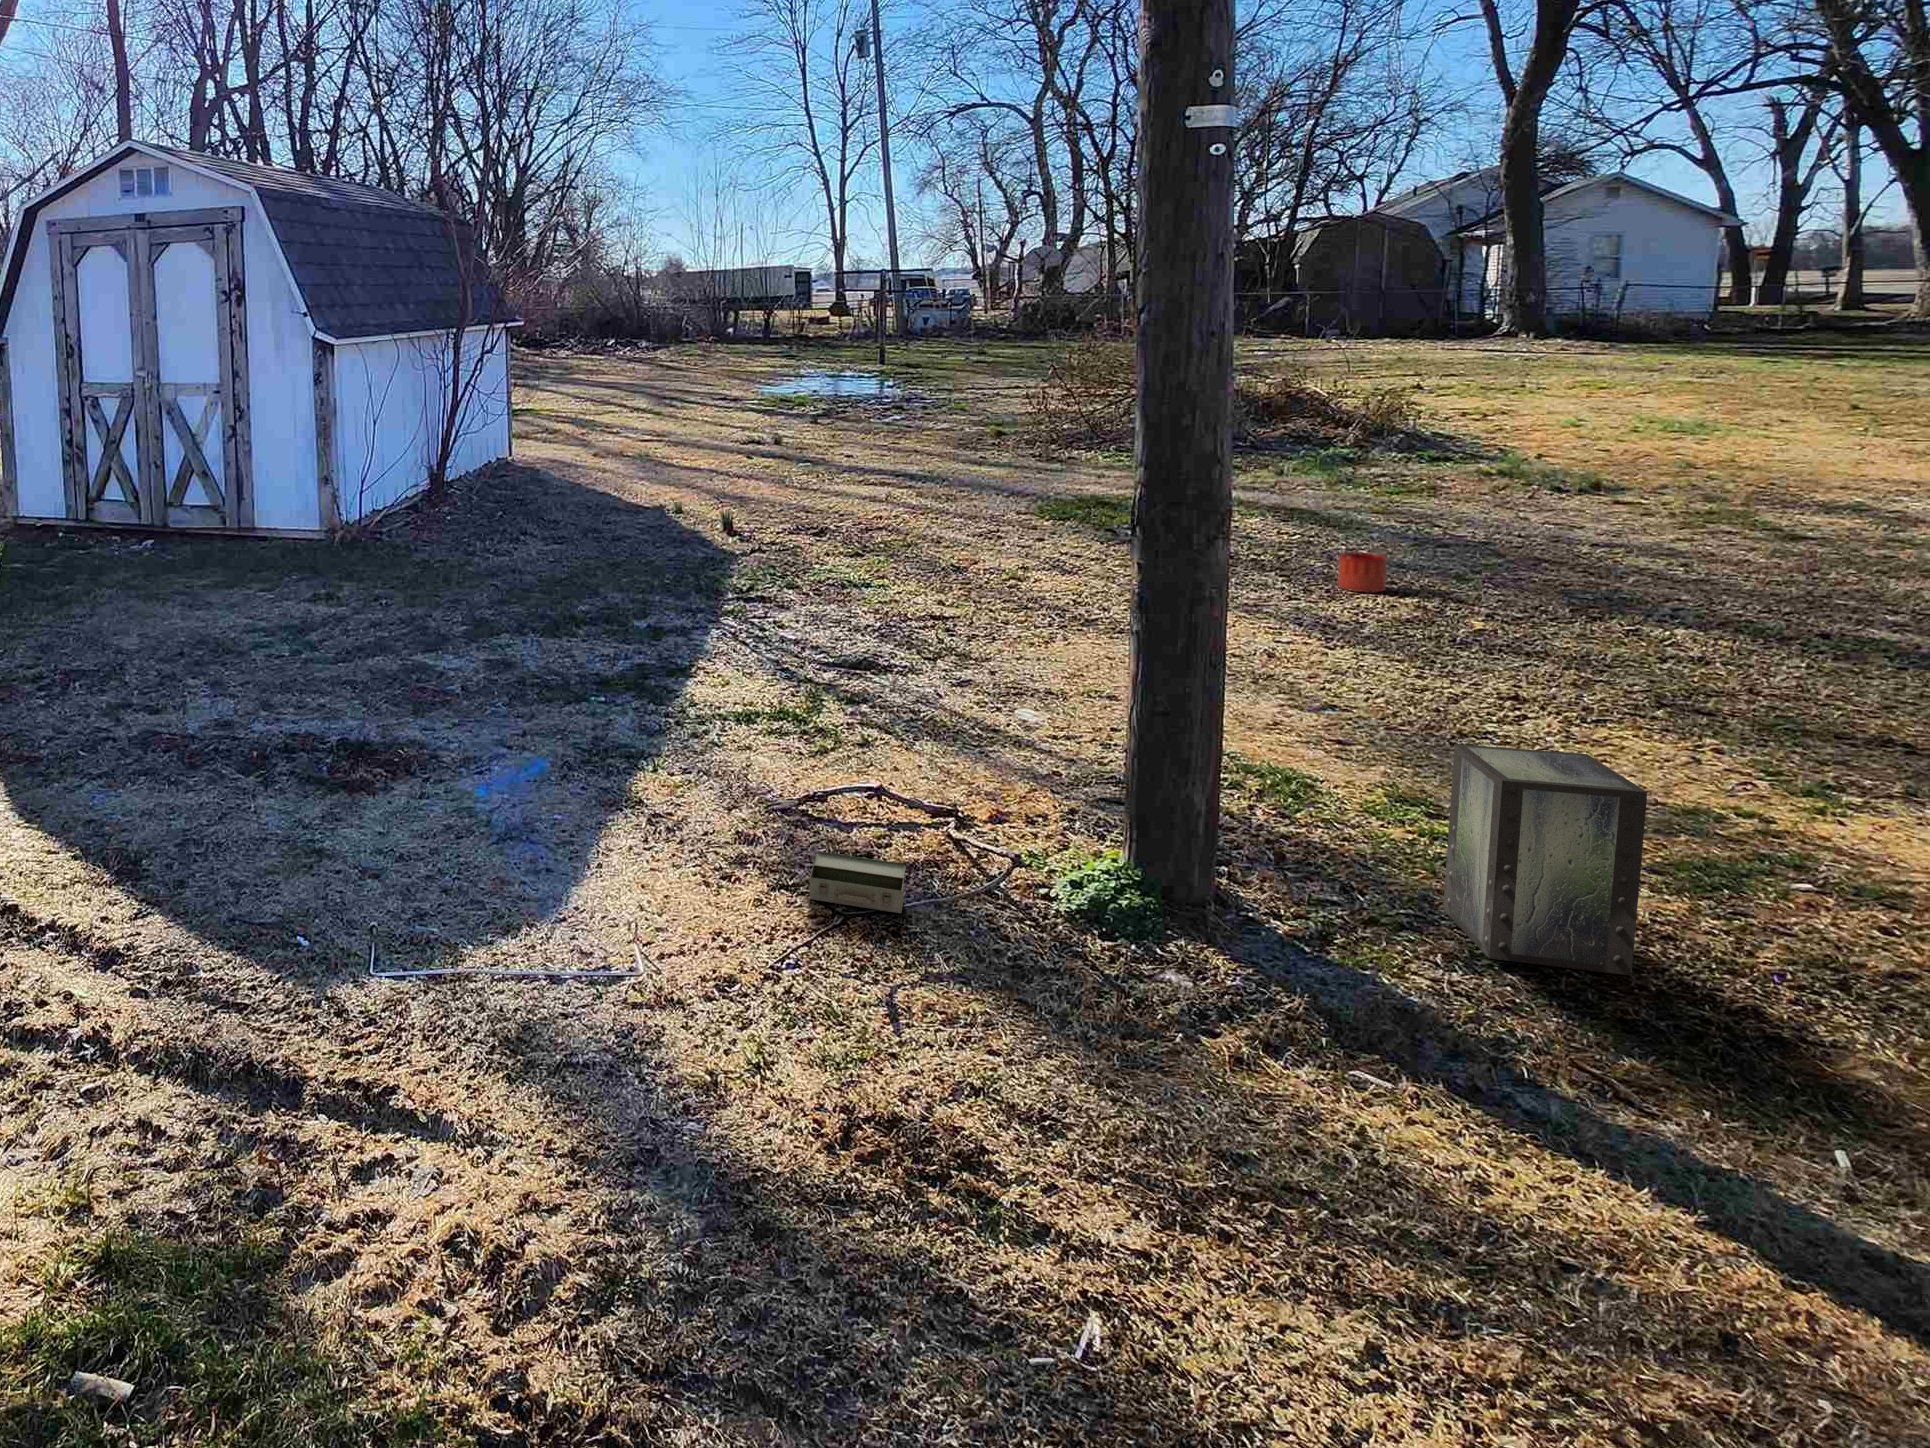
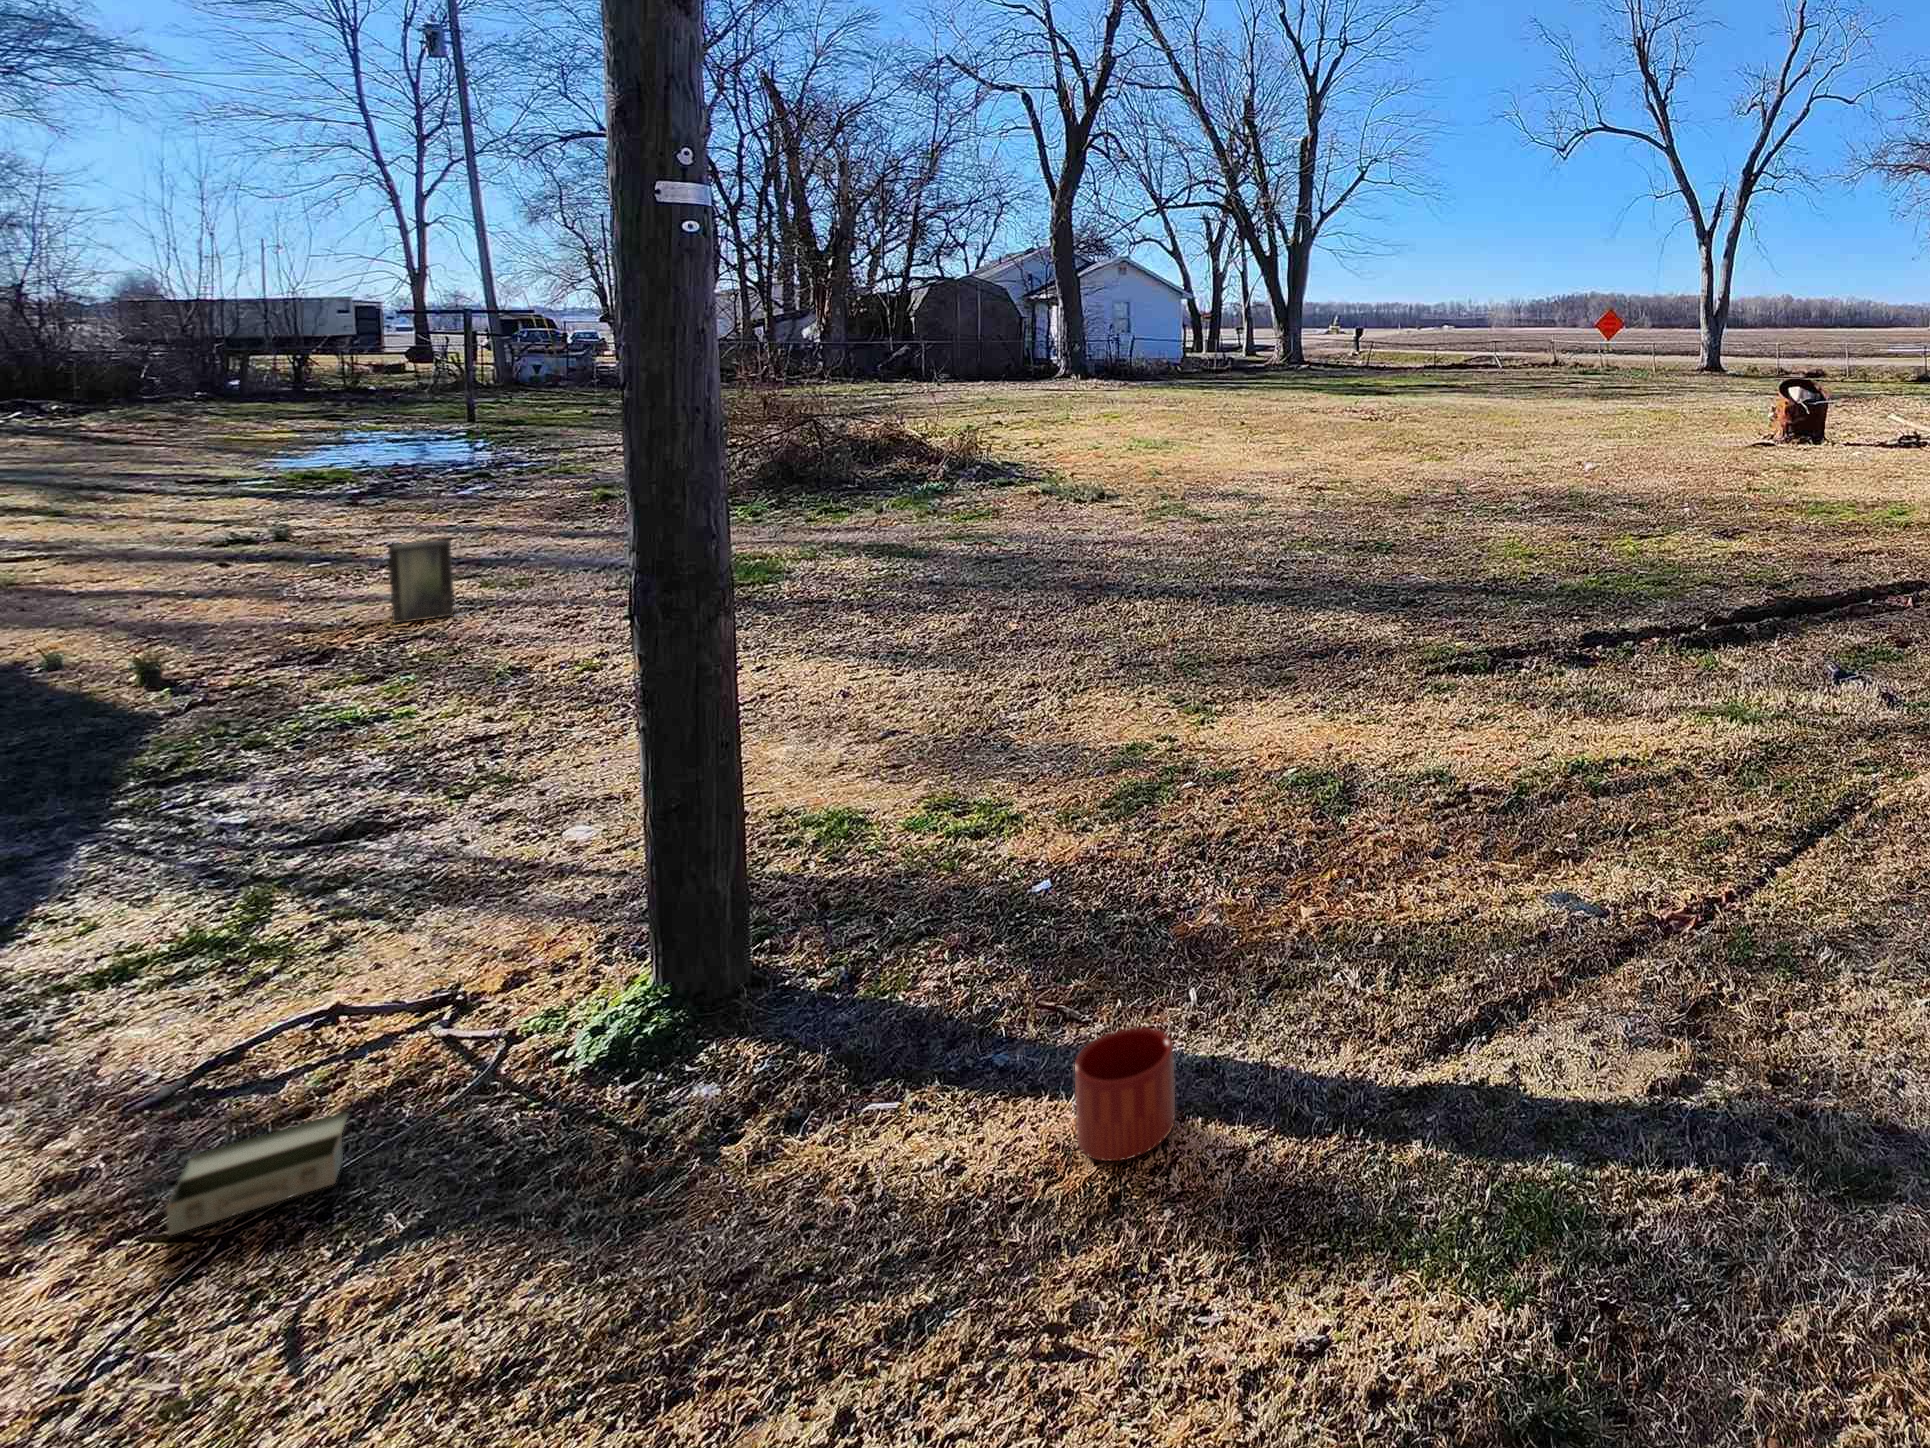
planter: present [1338,552,1387,593] -> present [1075,1027,1175,1161]
storage box: present [1443,744,1647,976] -> present [388,539,454,623]

